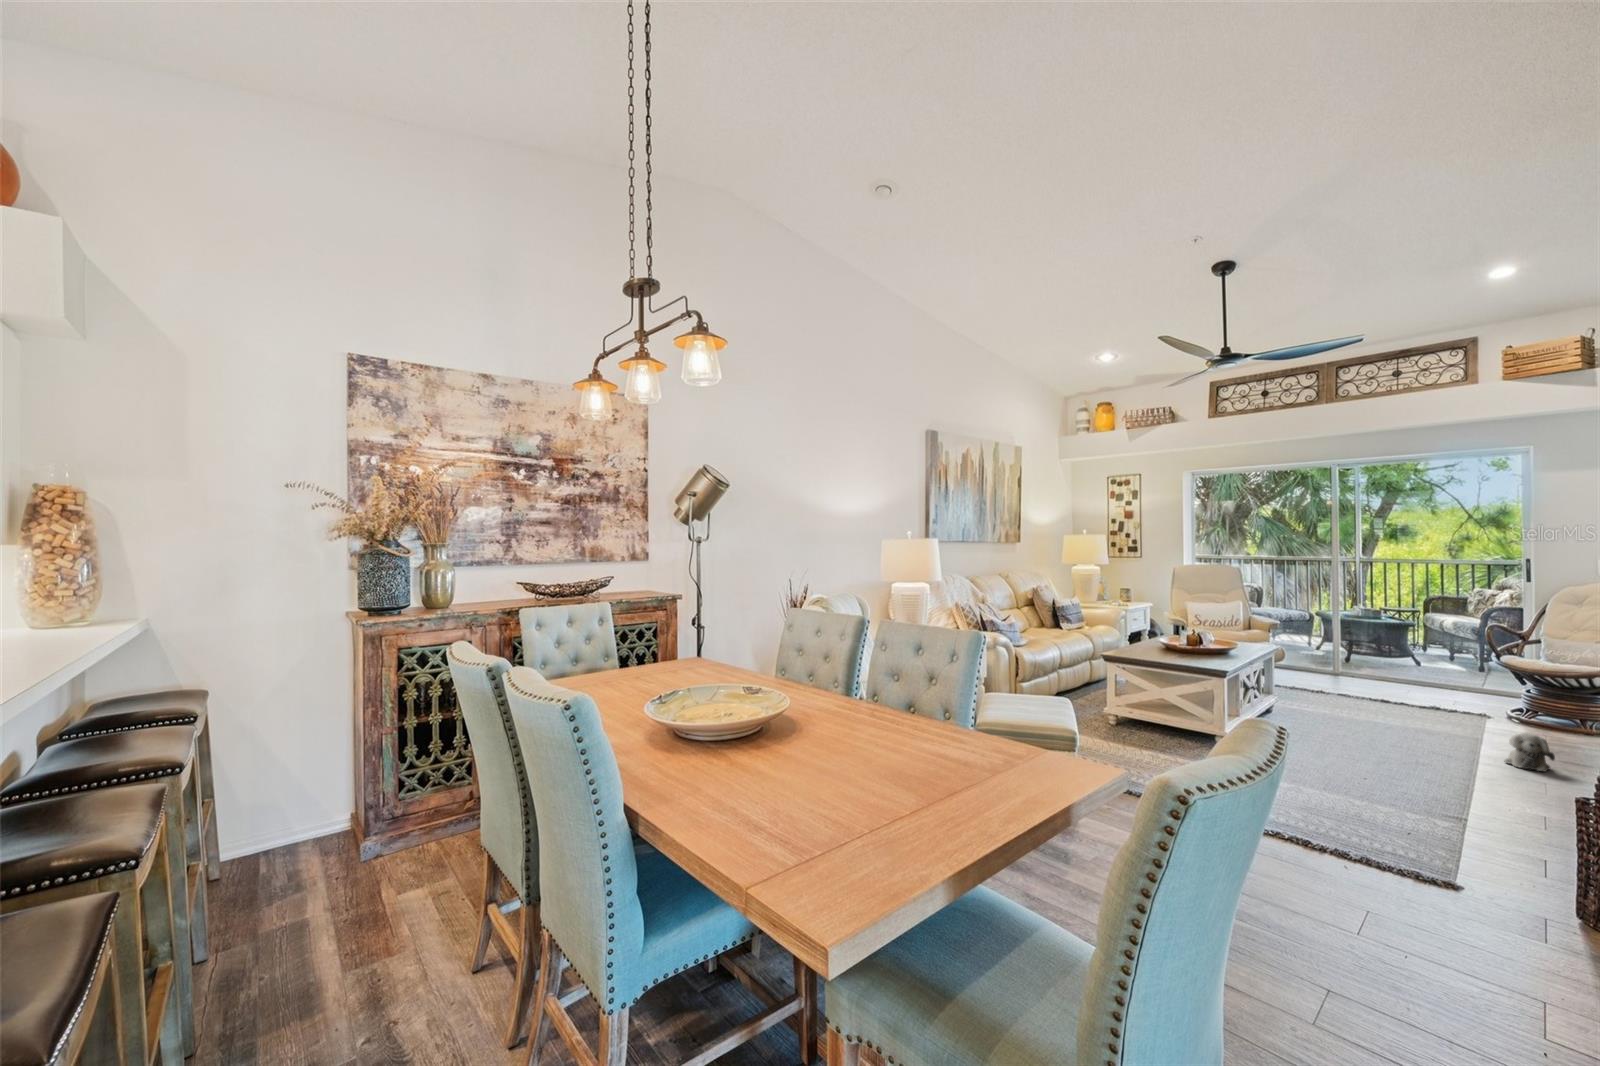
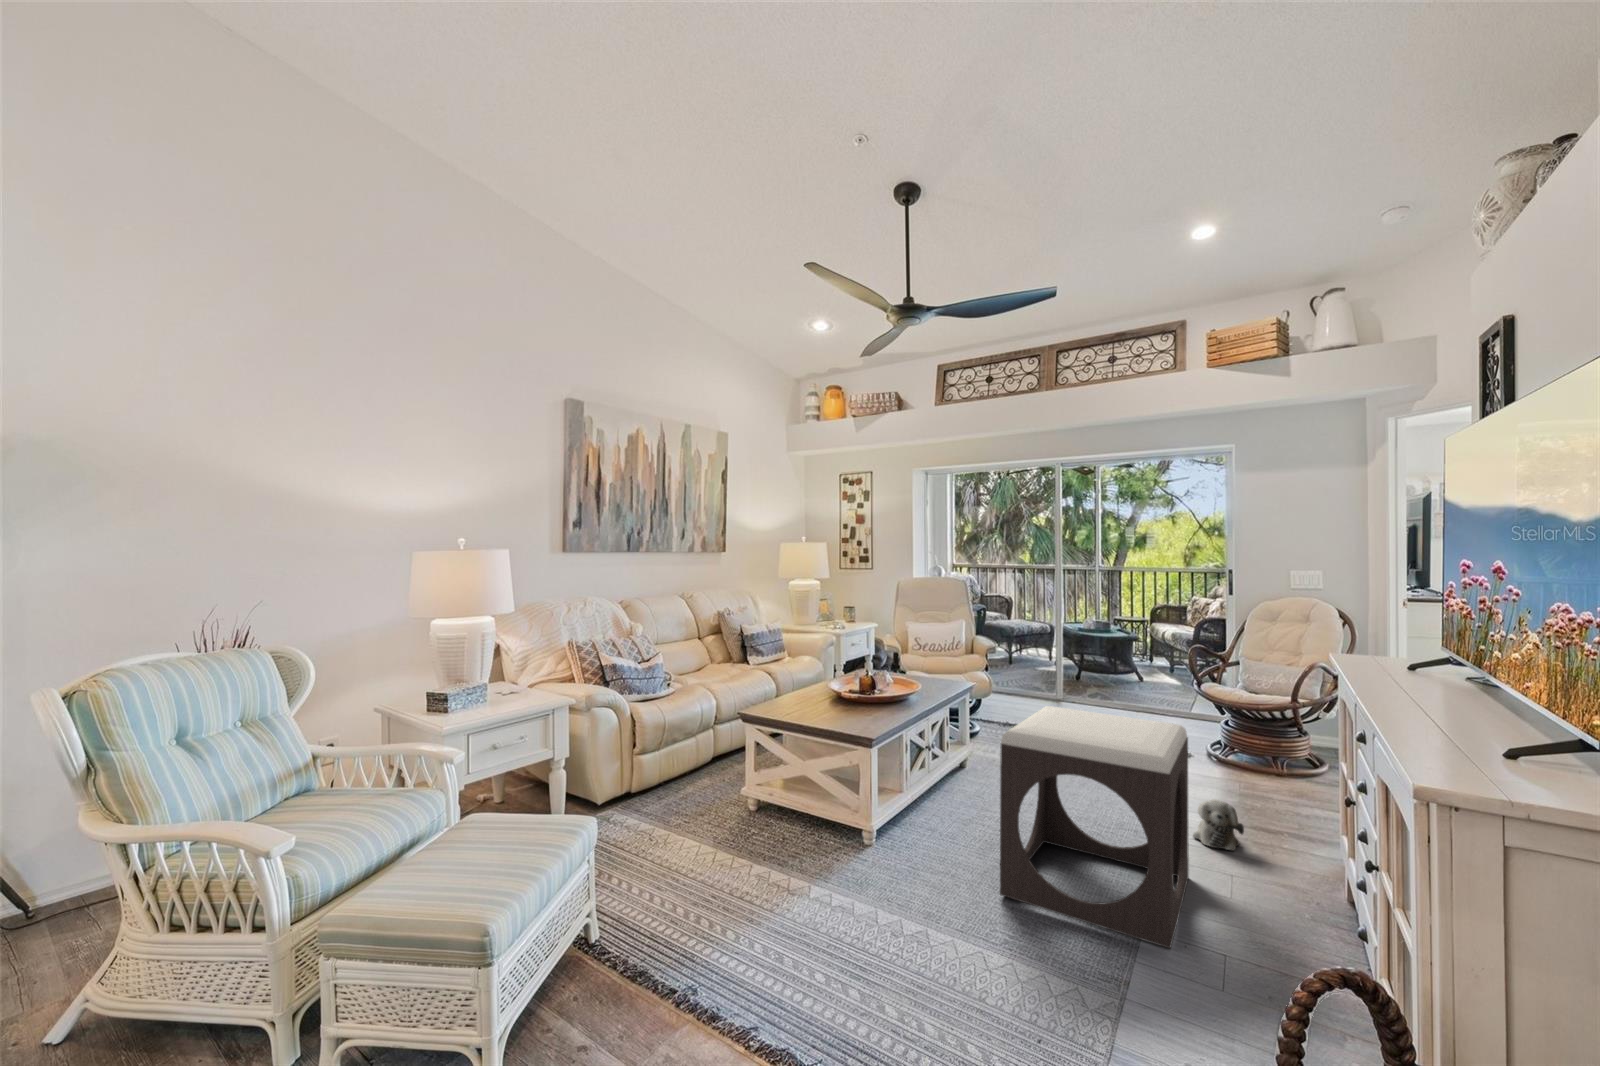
footstool: none [1347,655,1506,811] -> present [1000,706,1189,948]

